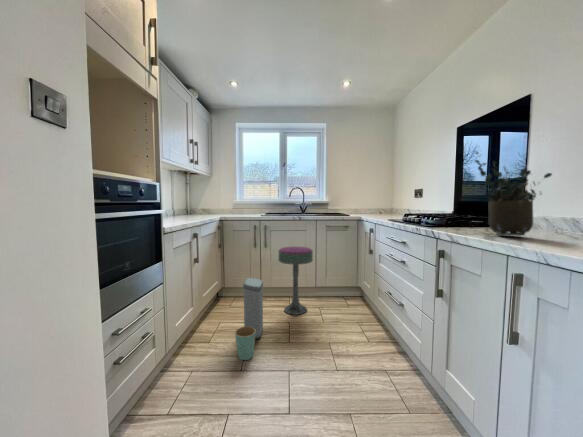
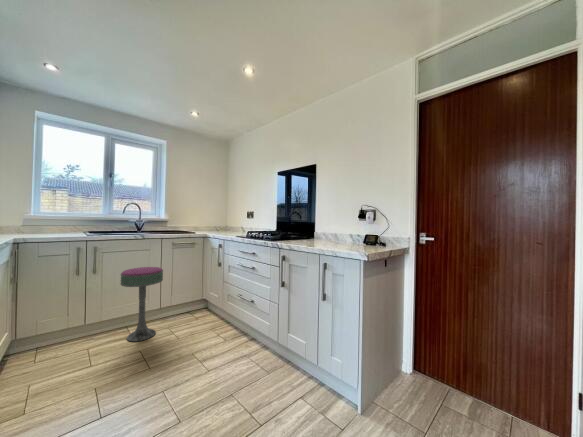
potted plant: present [476,152,552,235] -> none [303,194,335,243]
trash can: present [235,278,263,360] -> none [79,310,111,410]

